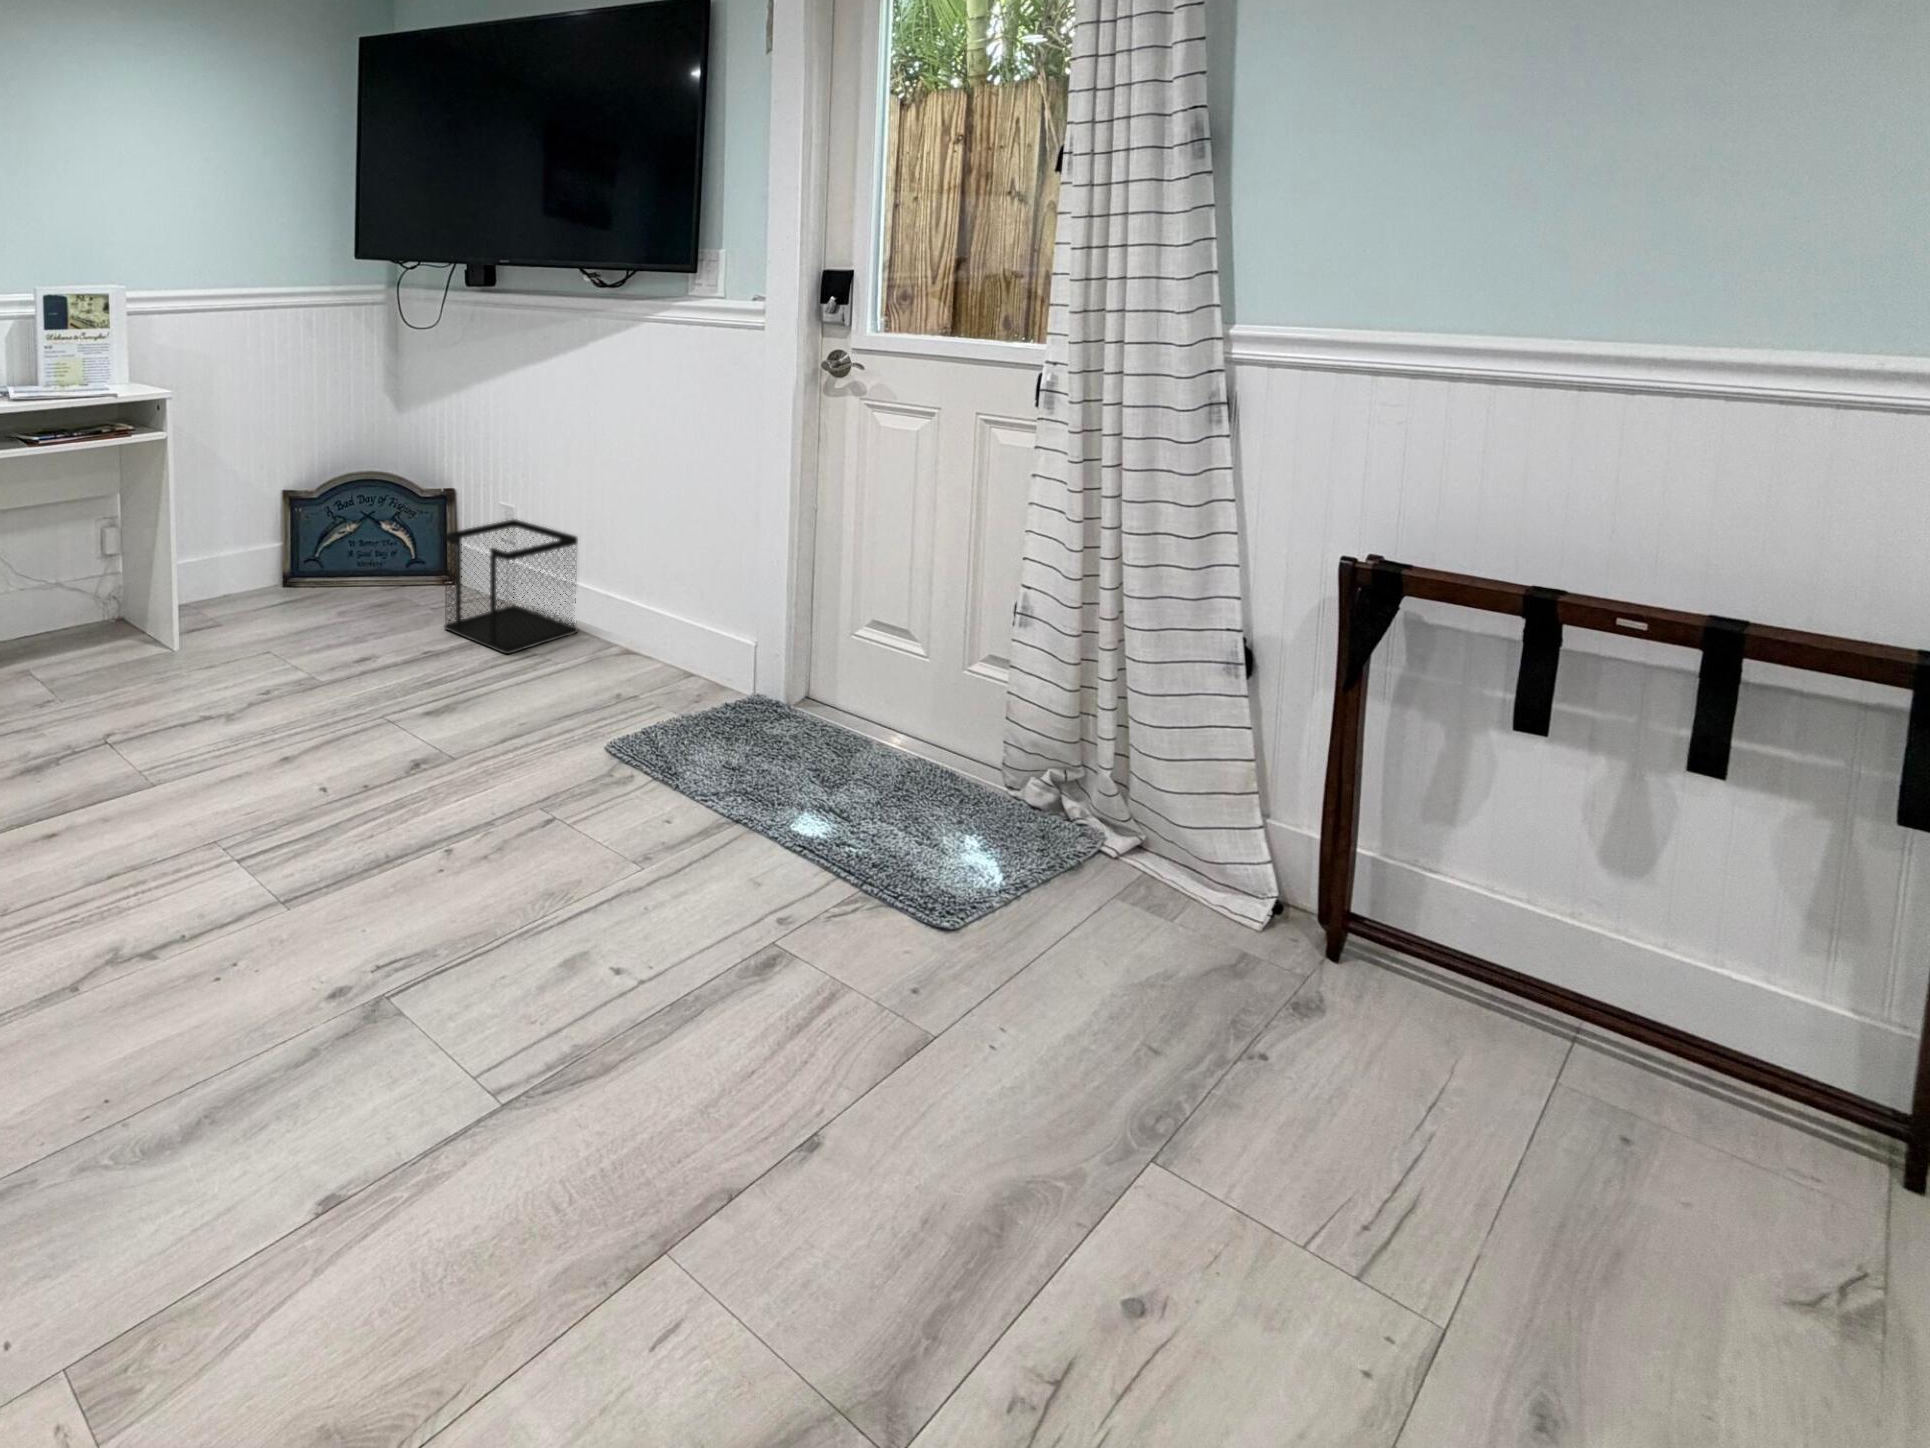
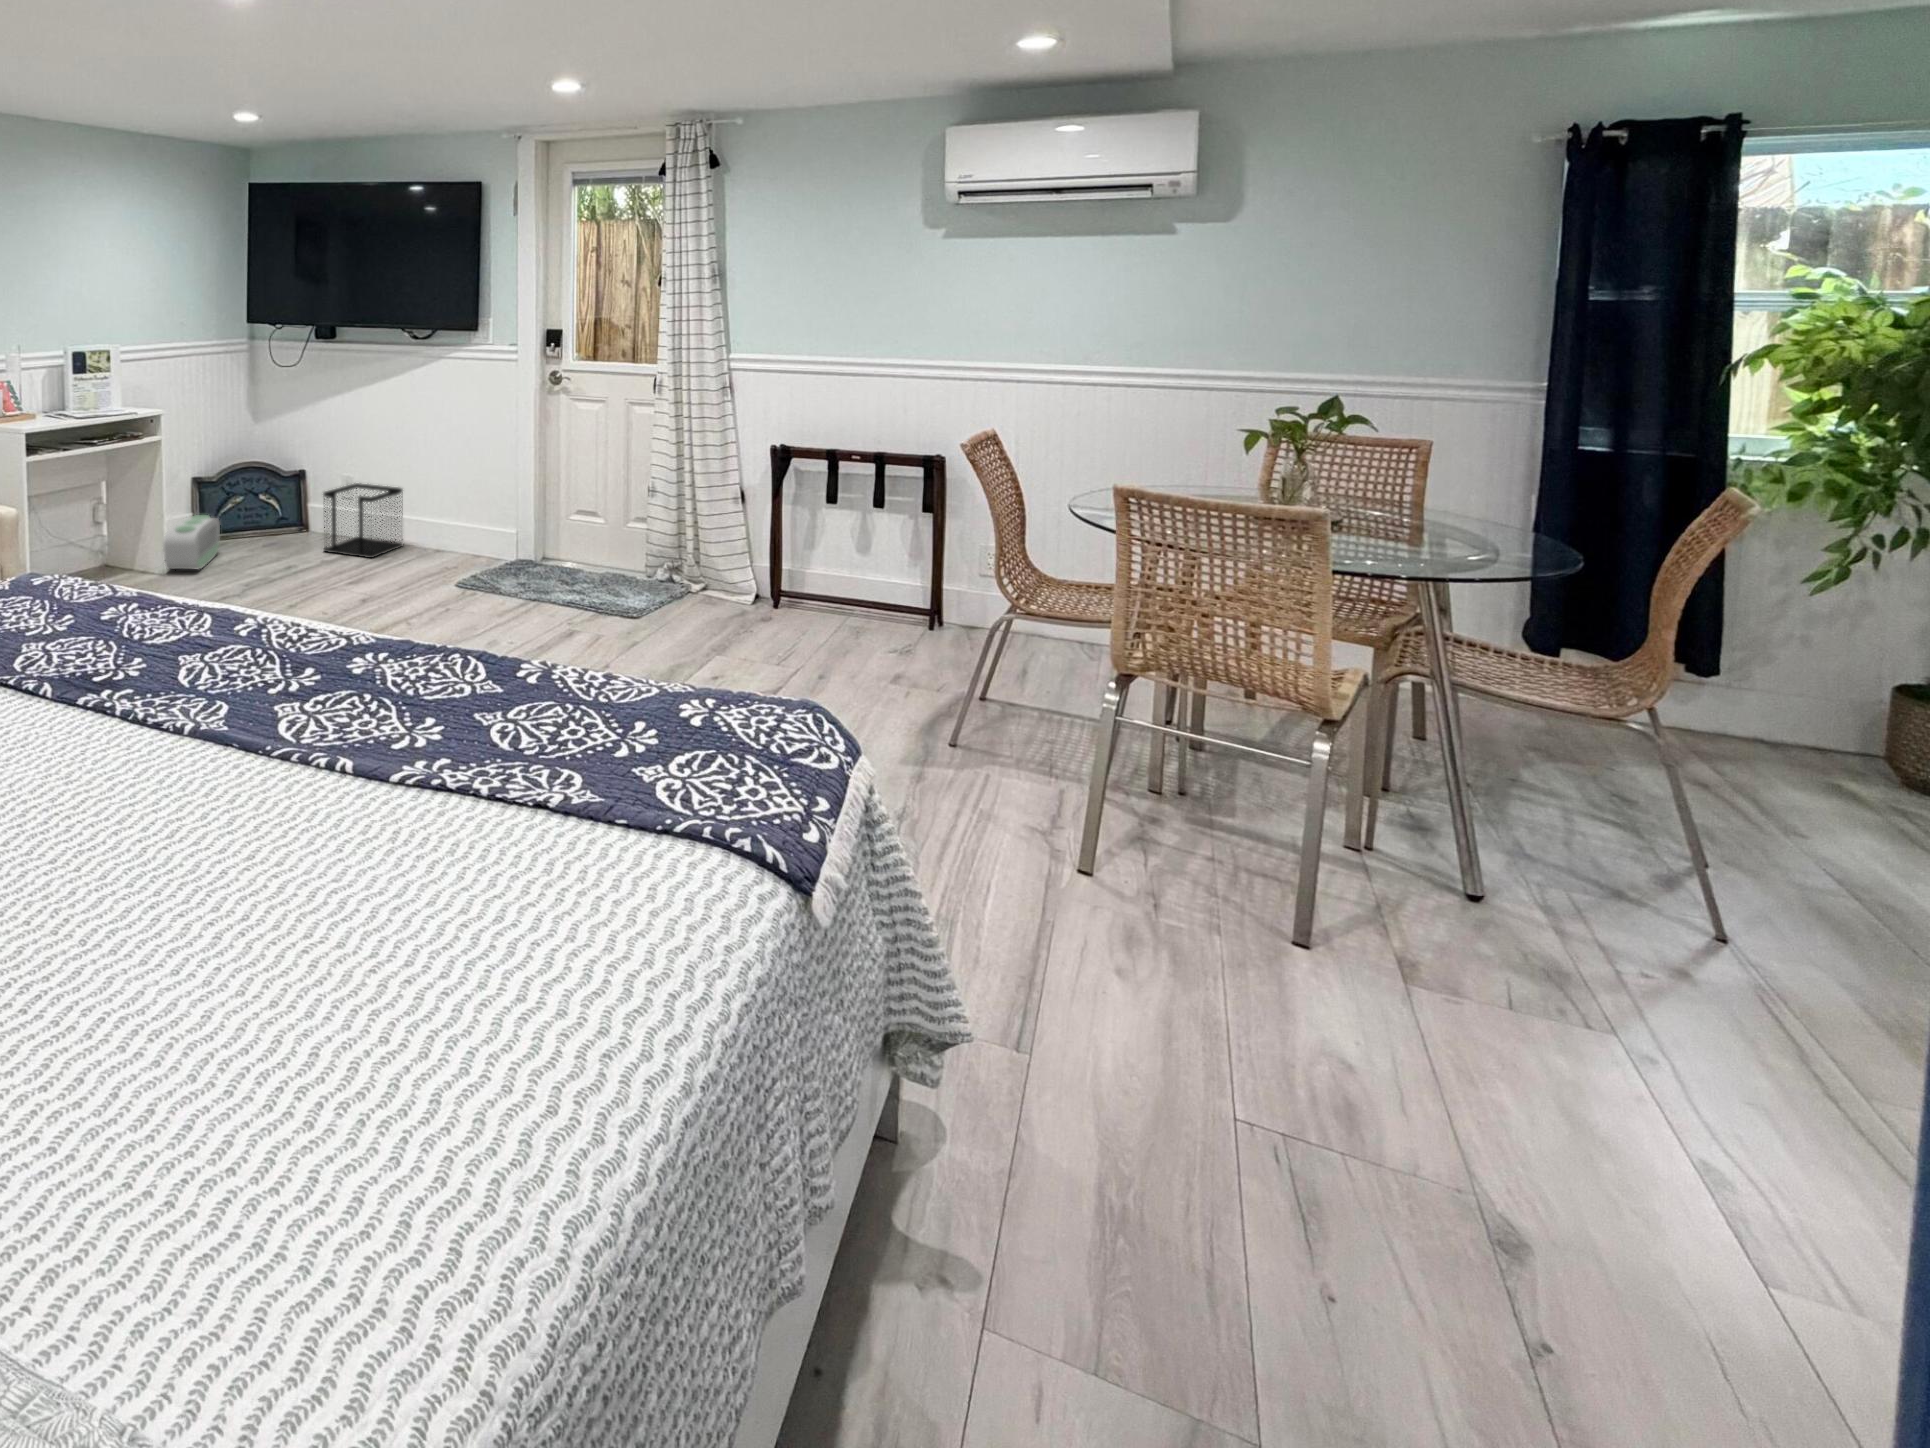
air purifier: none [175,552,299,644] -> present [163,515,220,569]

